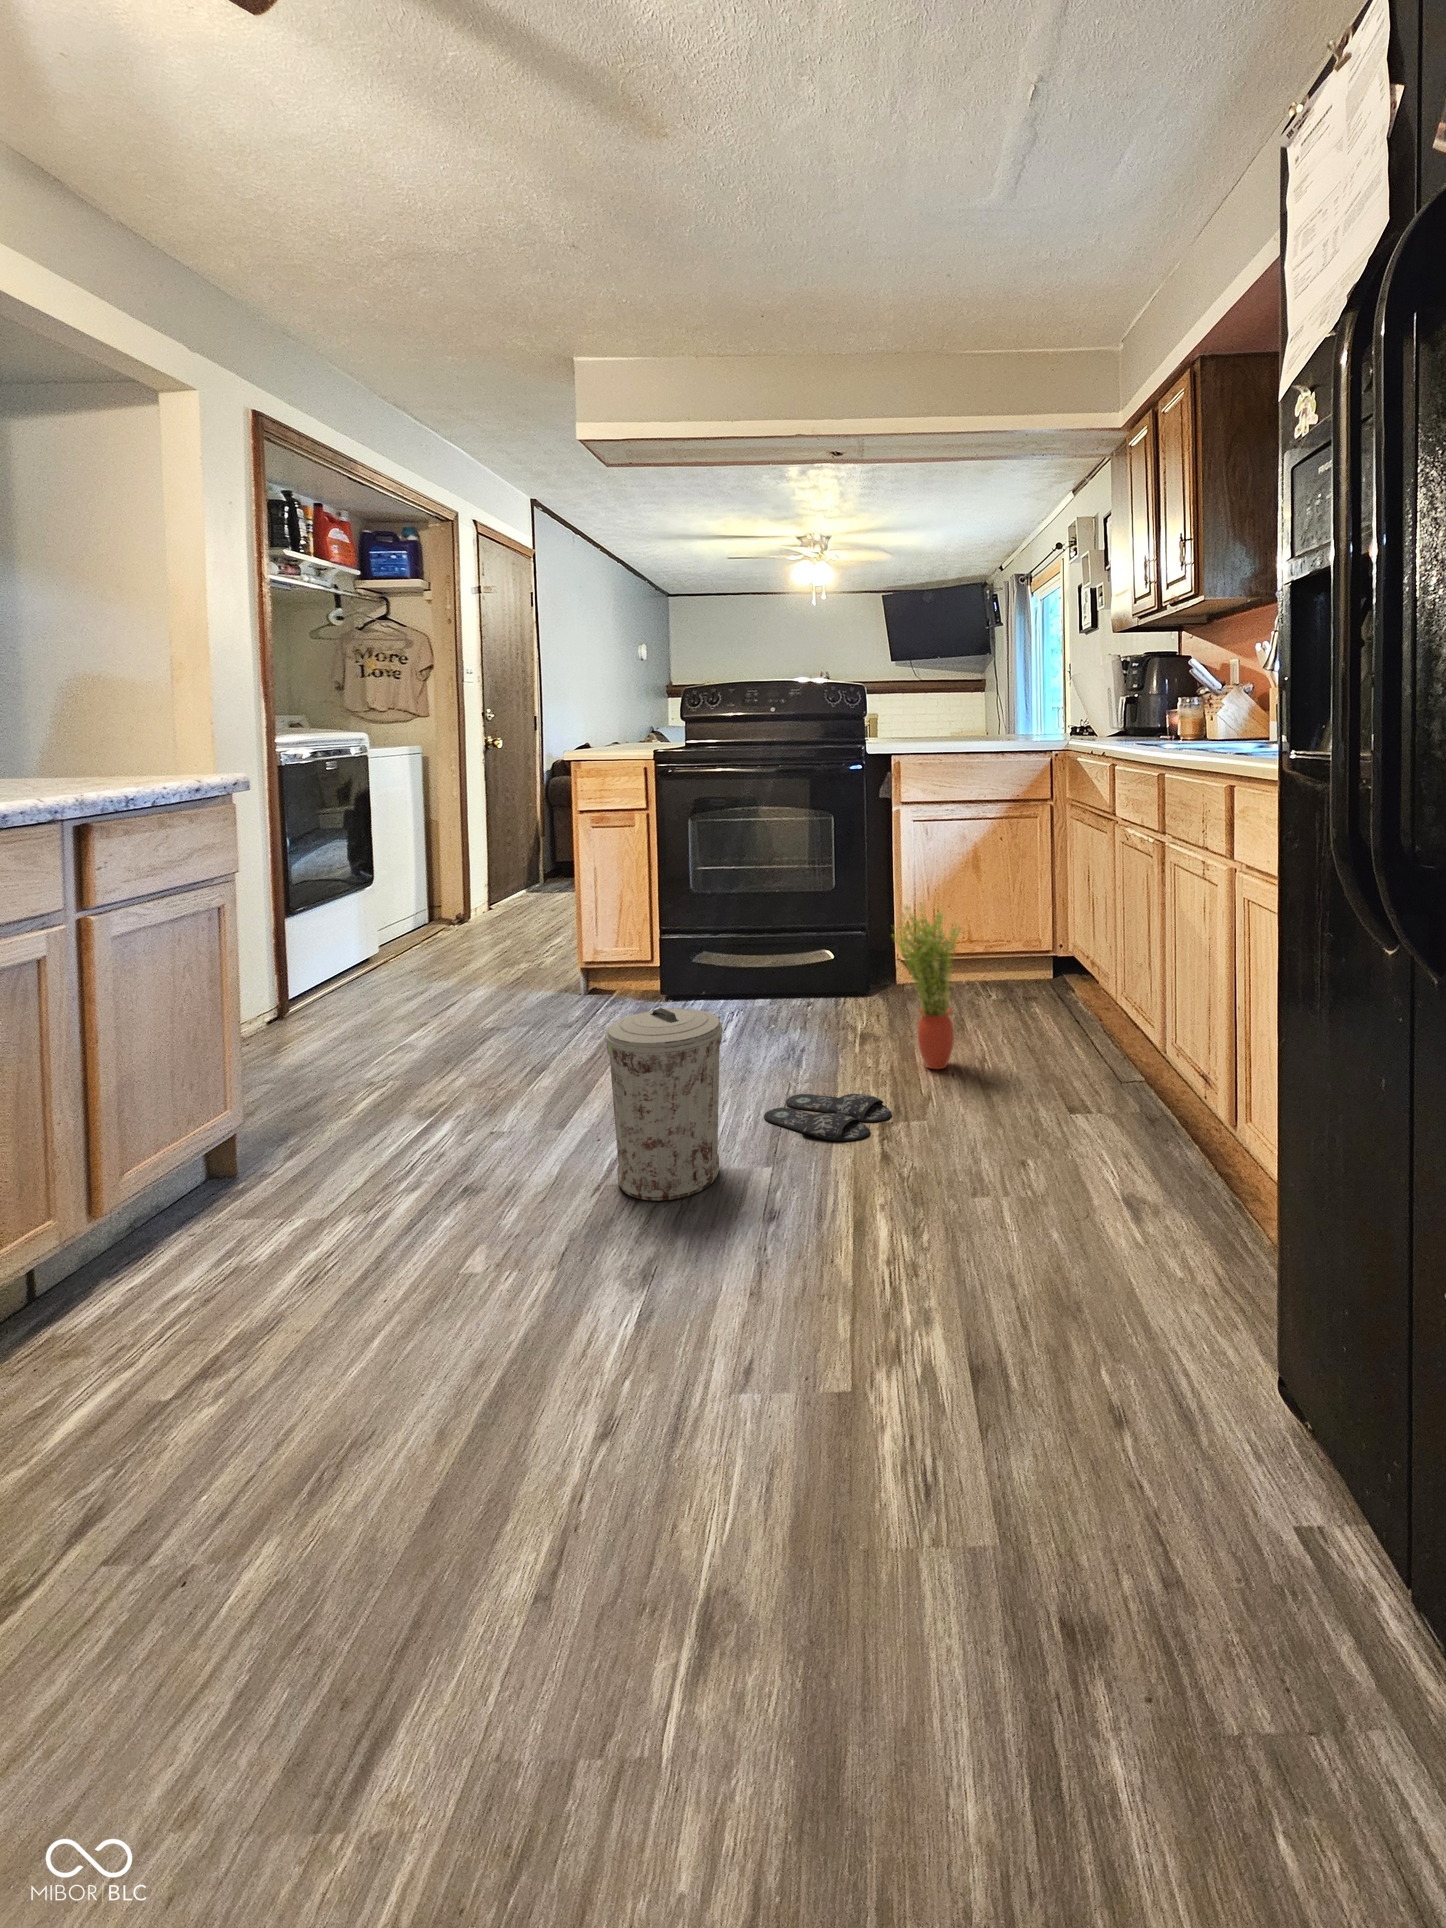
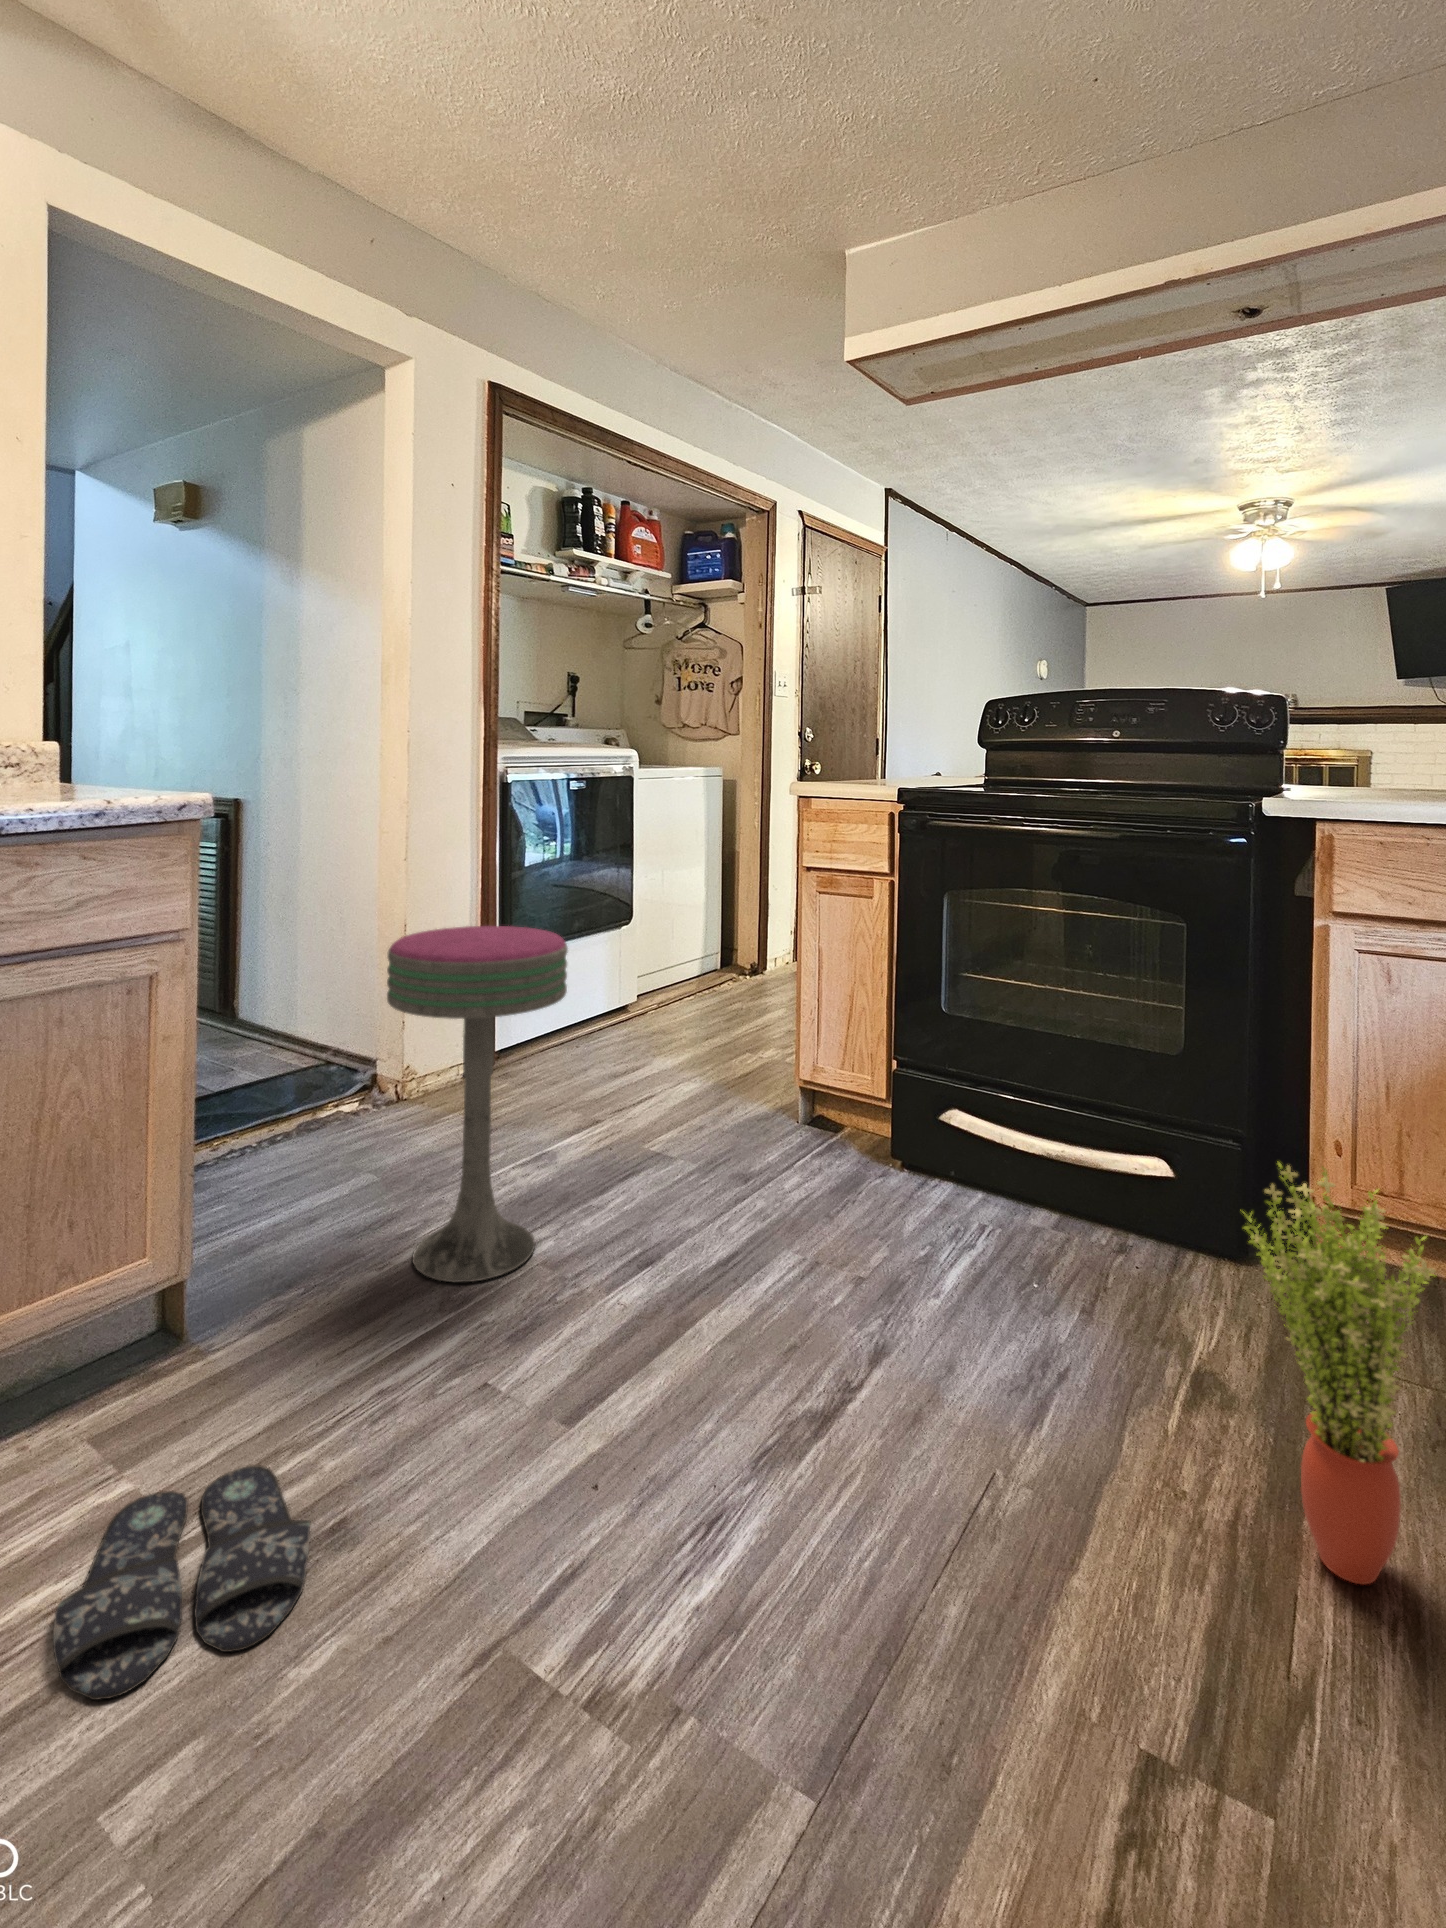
bar stool: none [333,863,472,1109] -> present [387,926,568,1282]
trash can: present [605,1008,723,1201] -> none [483,1309,730,1812]
slippers: present [764,1094,891,1141] -> present [53,1466,310,1700]

